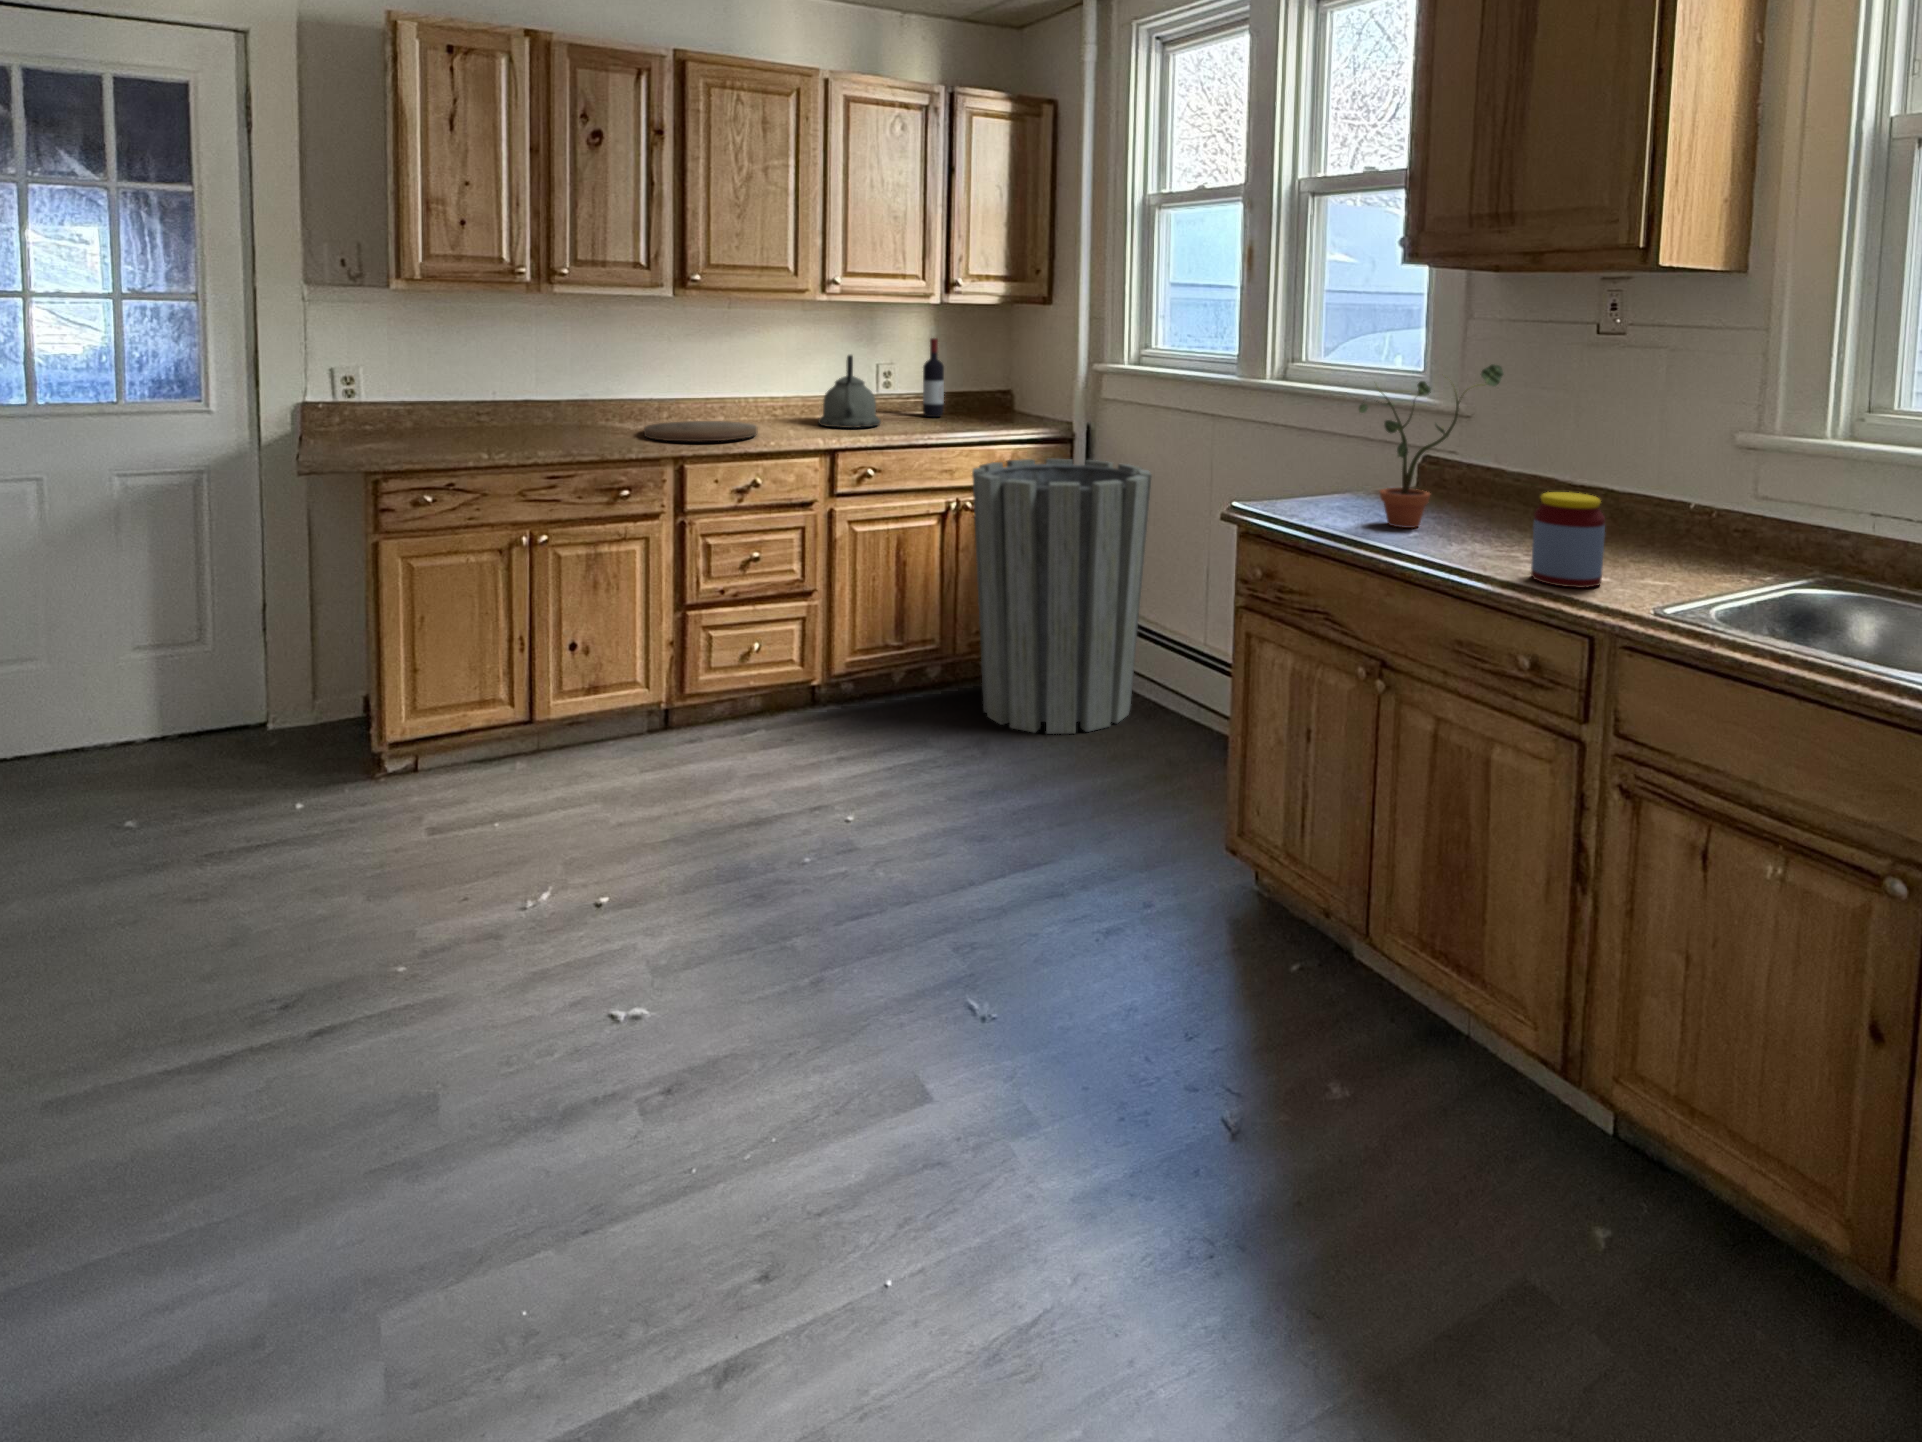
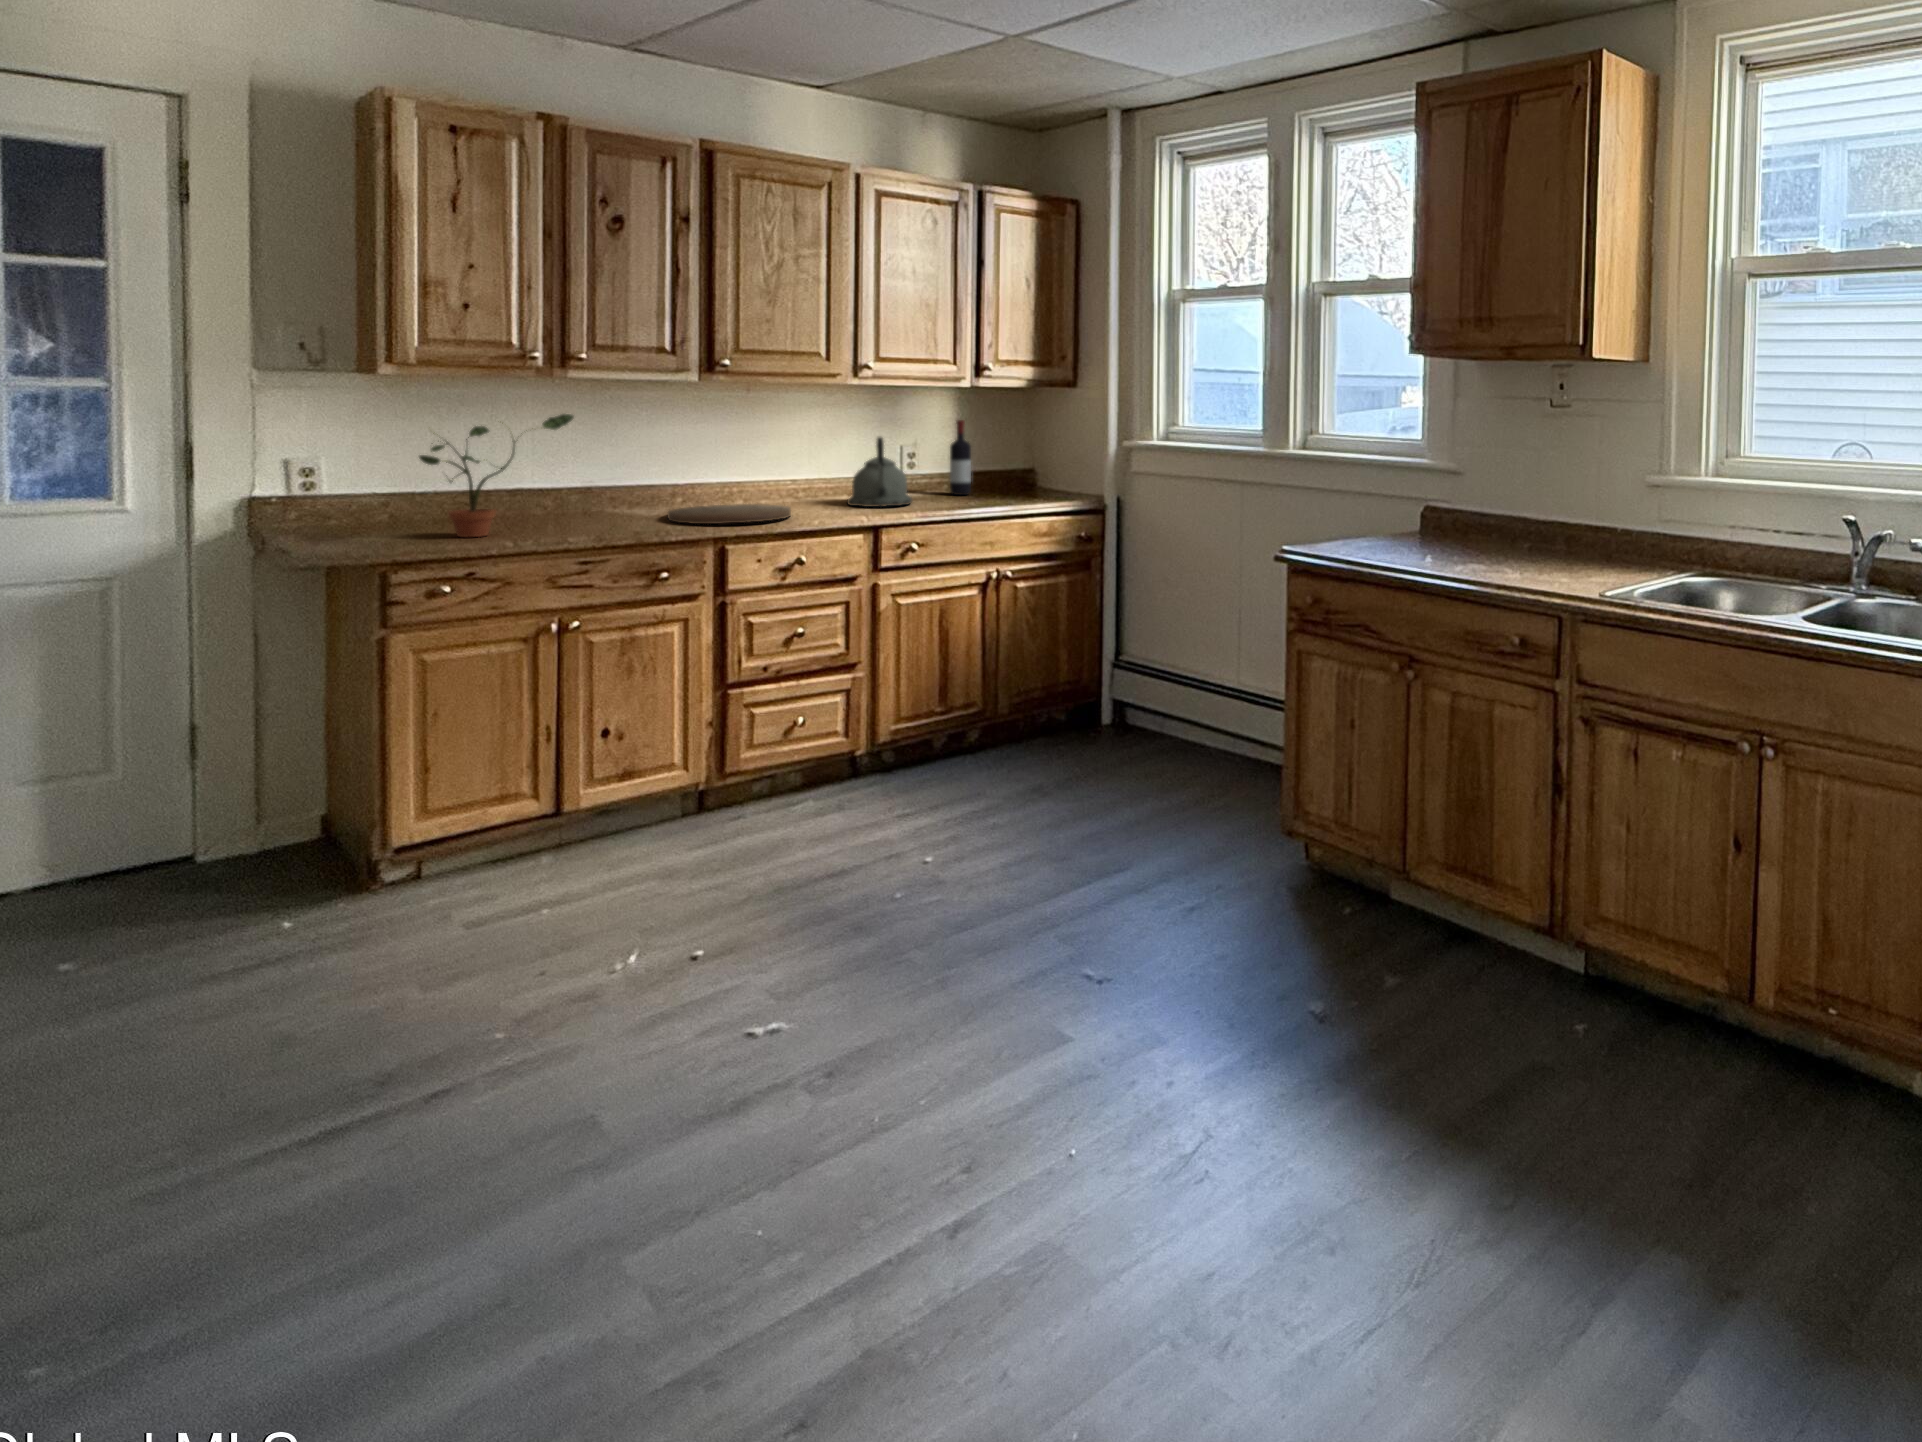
potted plant: present [1359,364,1503,528] -> present [419,414,573,537]
trash can: present [972,459,1152,734] -> none [1016,528,1186,776]
jar: present [1531,492,1605,588] -> none [1516,520,1564,587]

